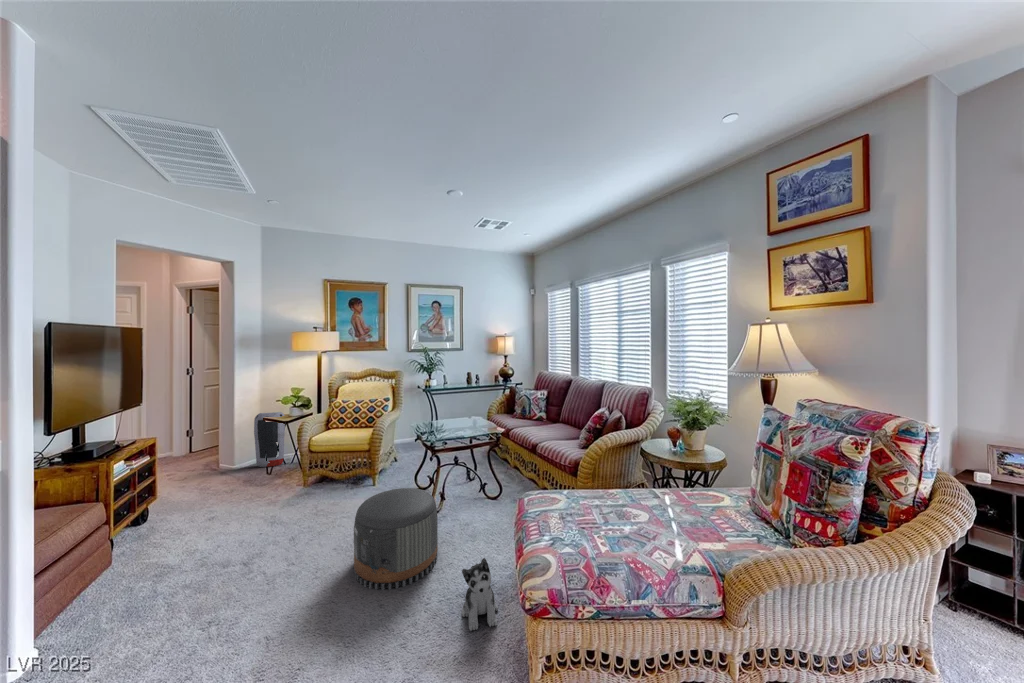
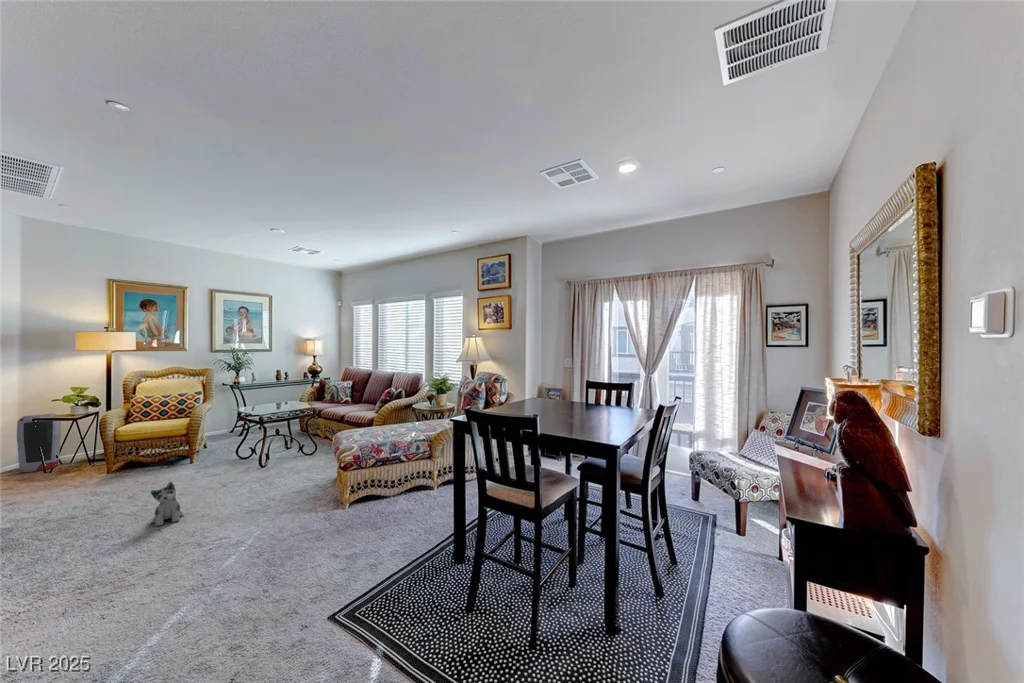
pouf: present [354,488,438,590] -> none [208,444,274,501]
plush toy: present [462,558,498,631] -> present [151,482,183,526]

